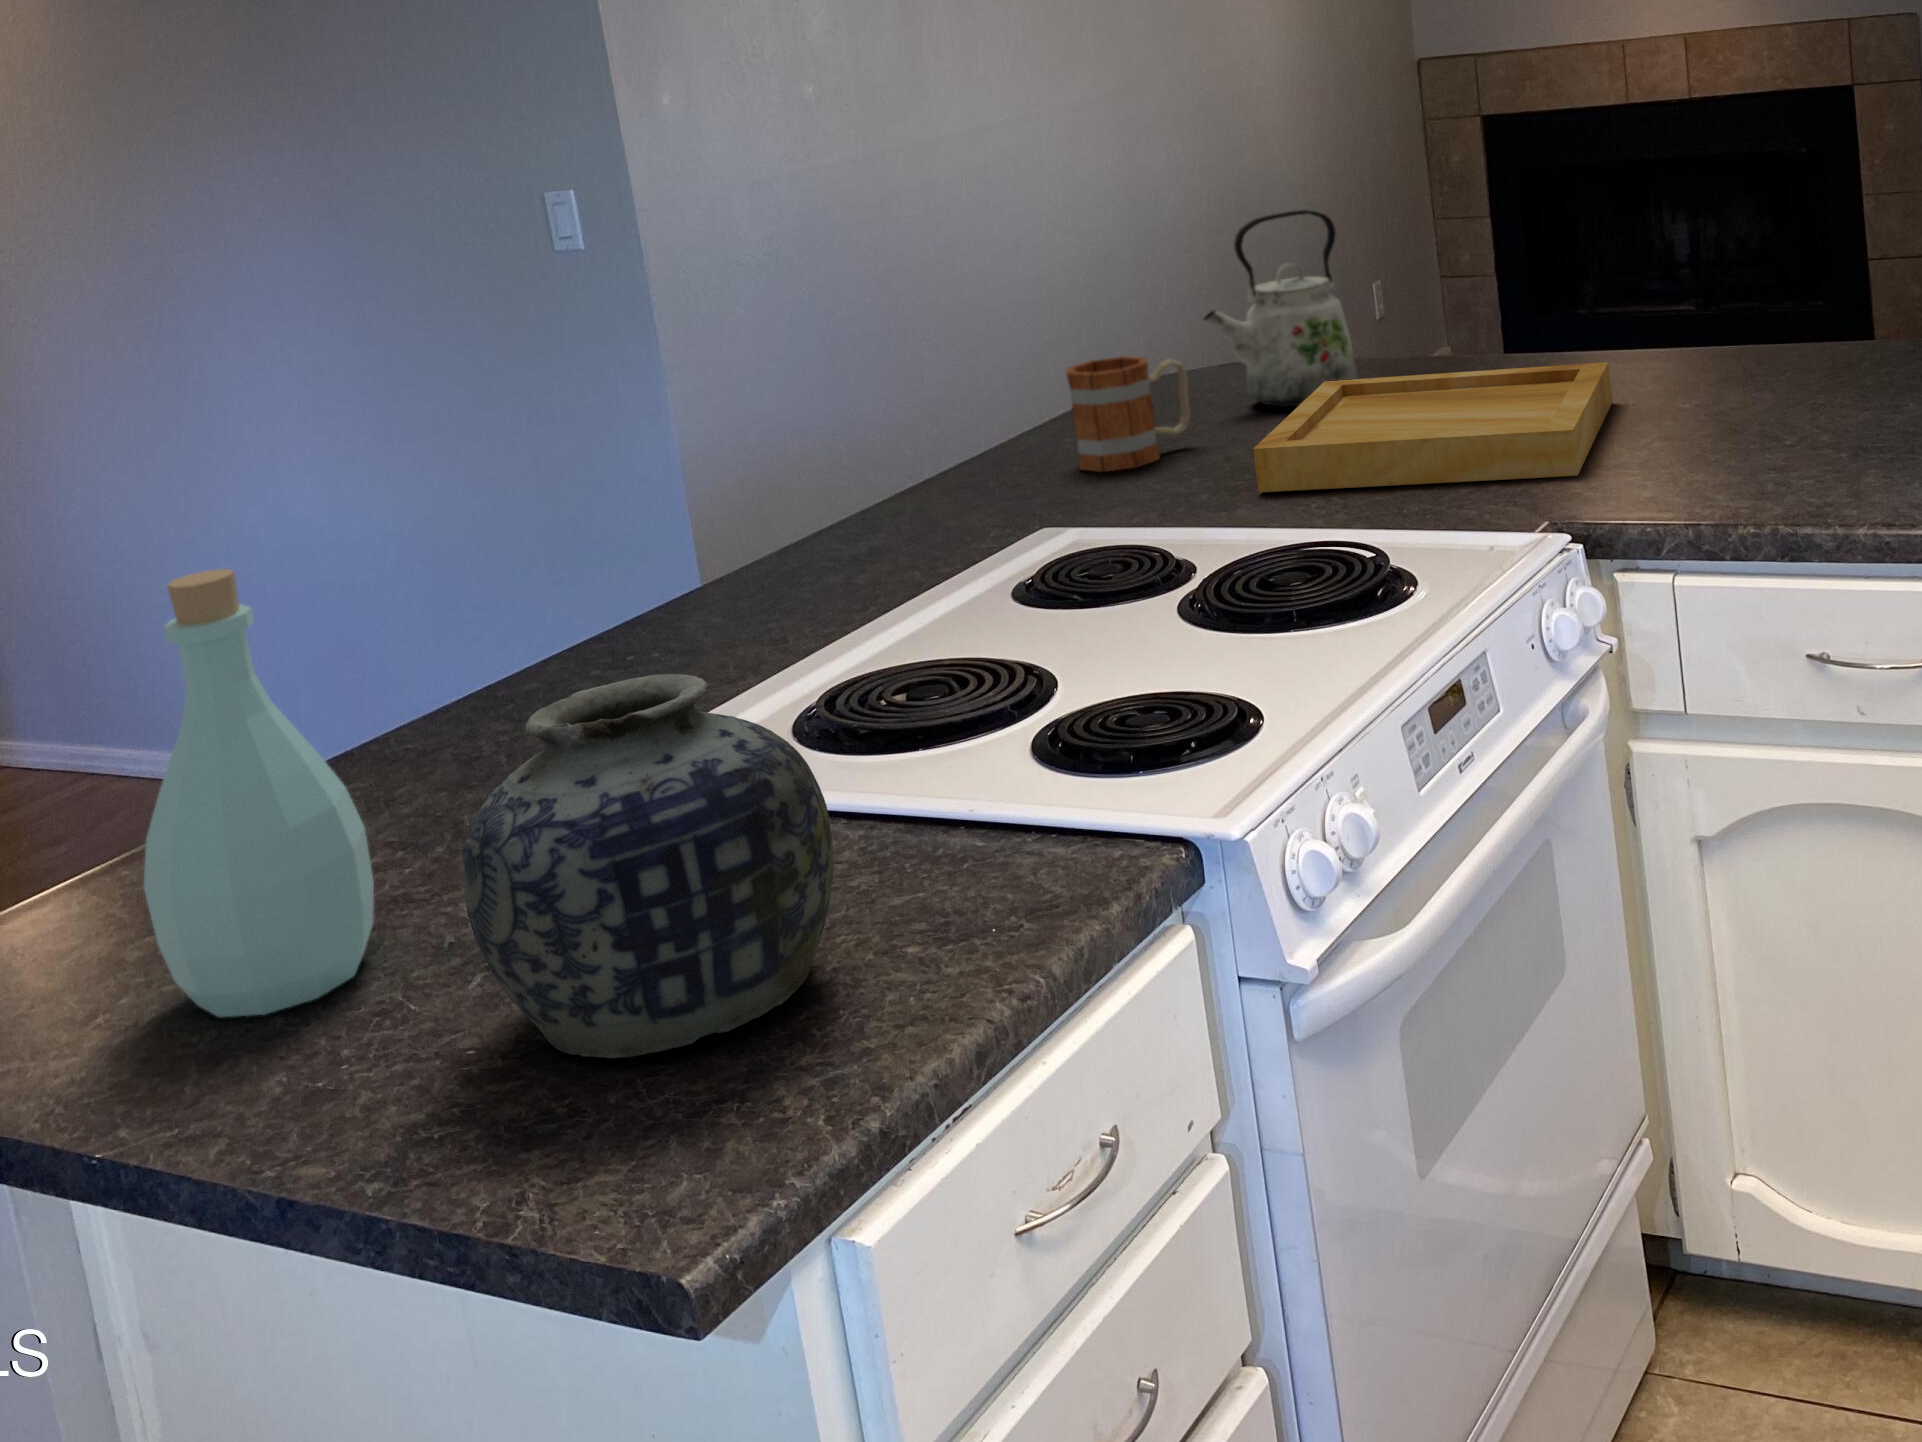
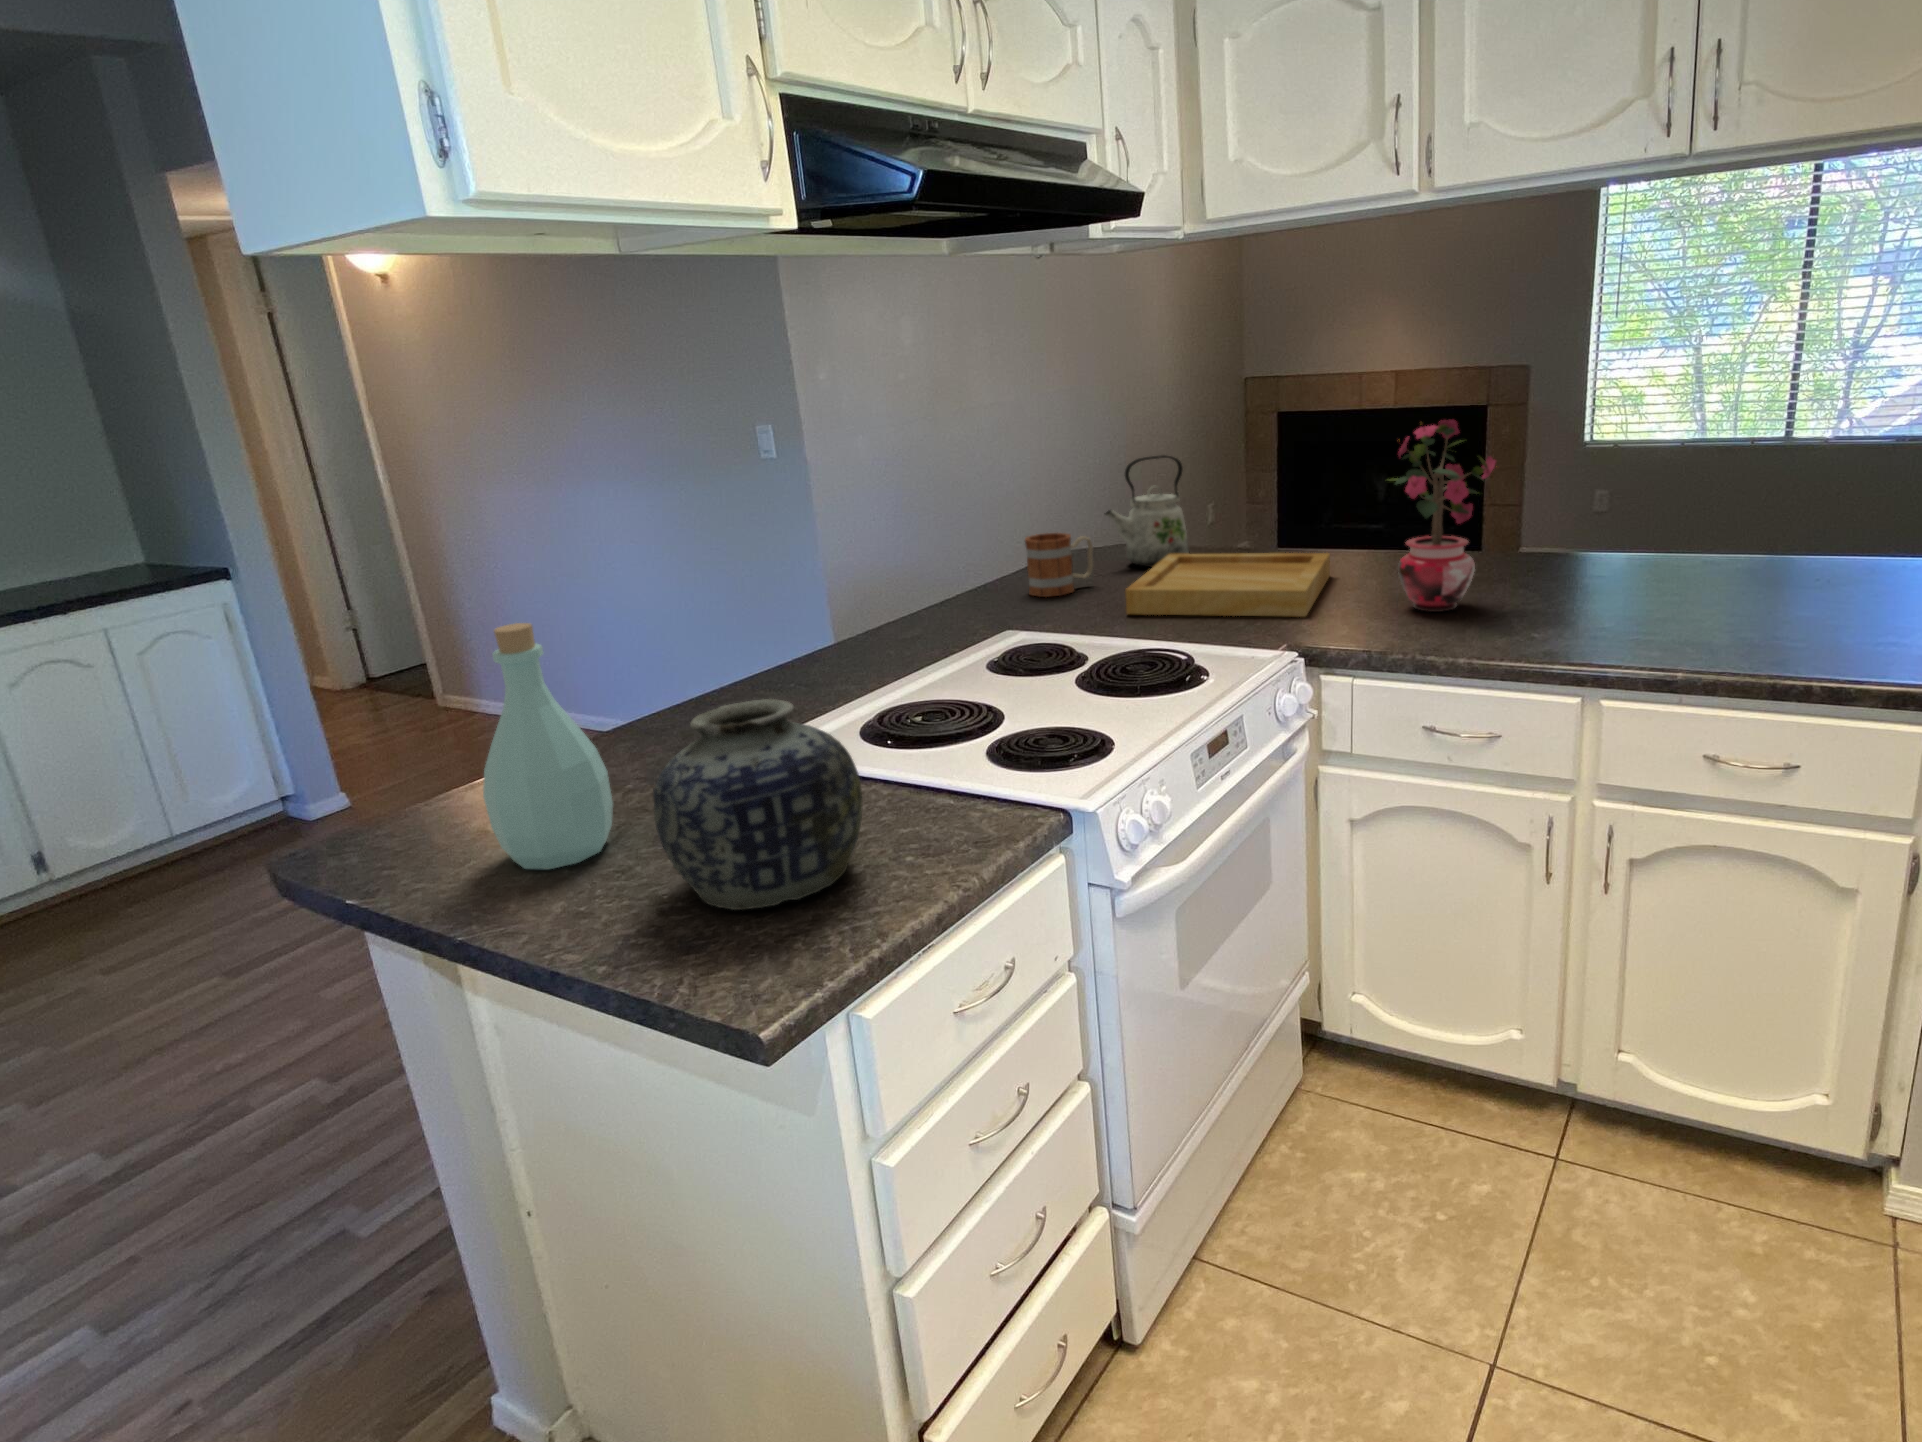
potted plant: none [1691,119,1887,453] -> present [1387,420,1499,612]

